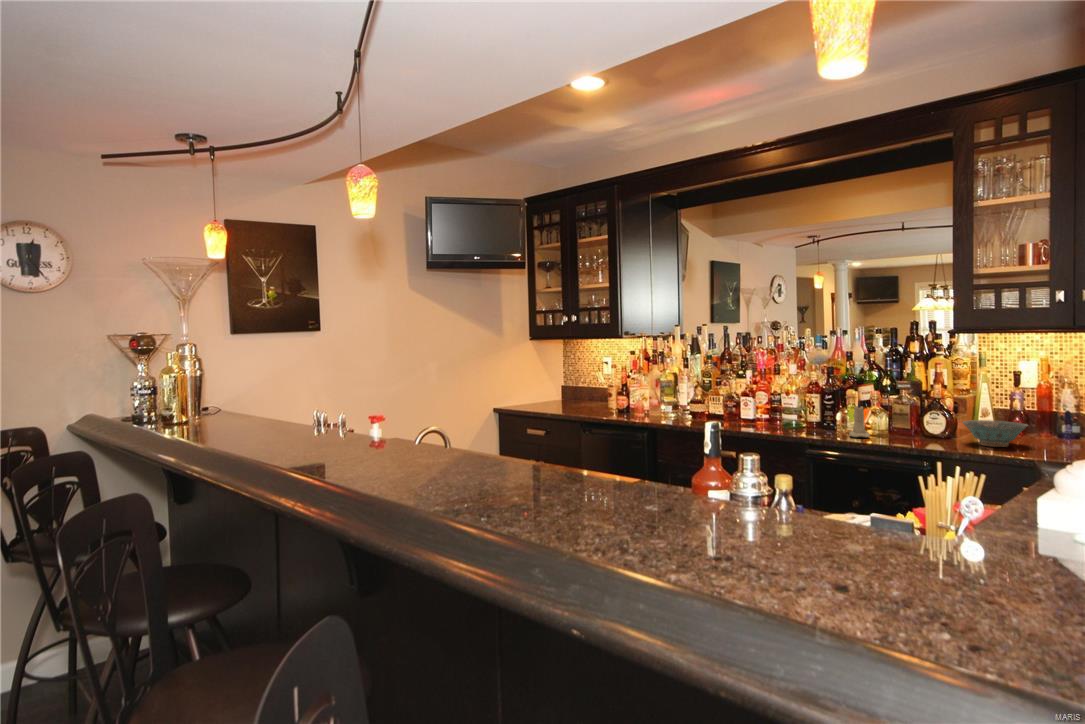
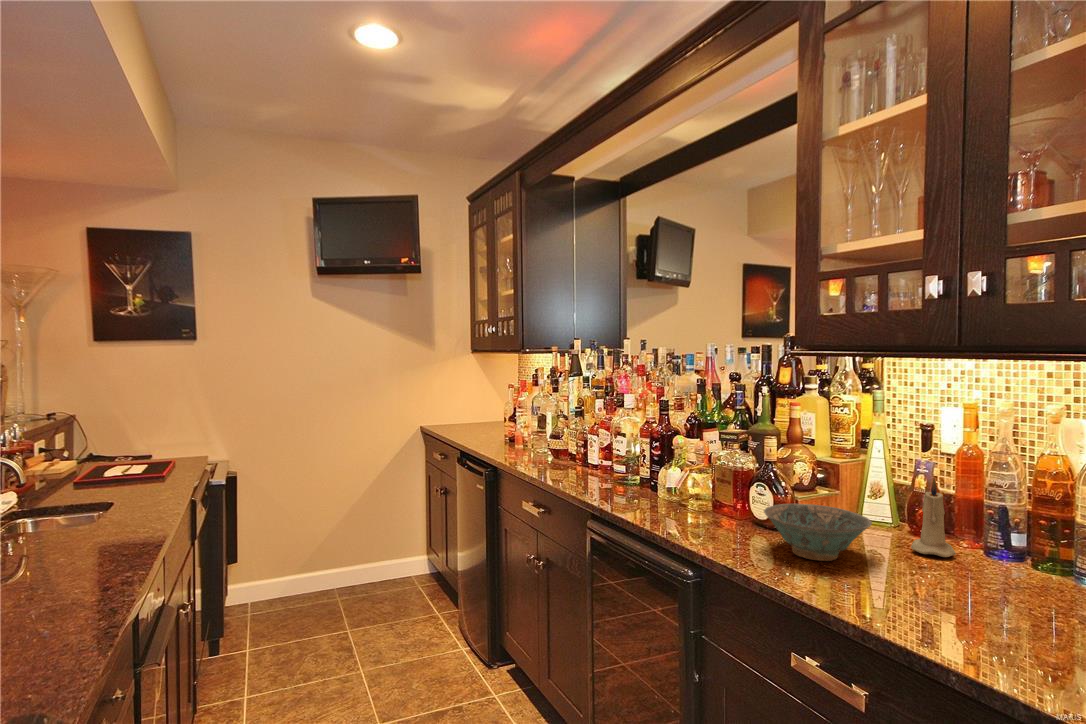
candle: present [849,400,870,437] -> present [911,479,956,557]

